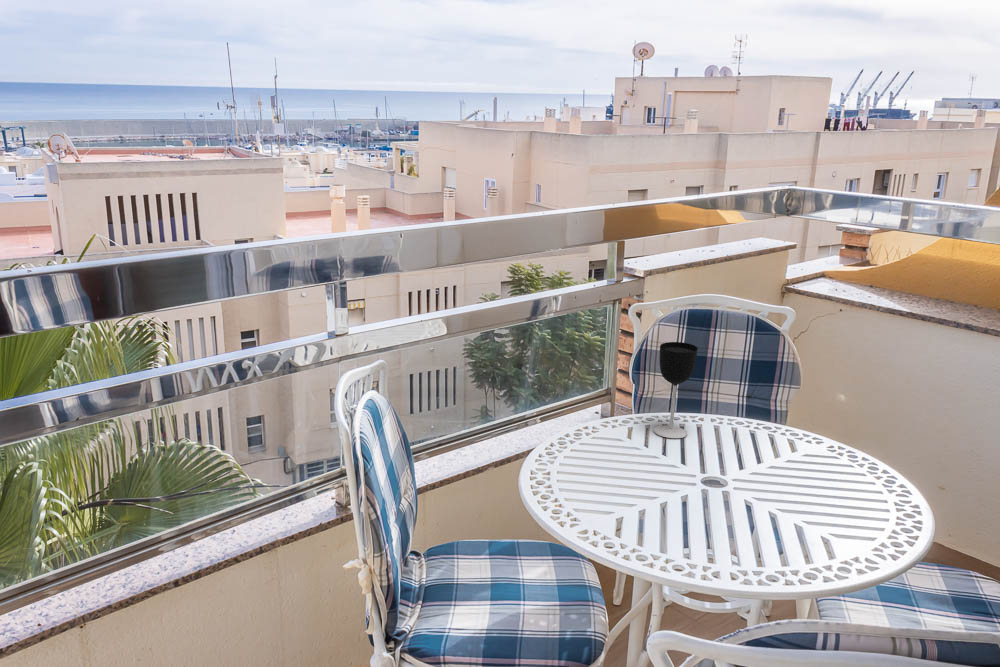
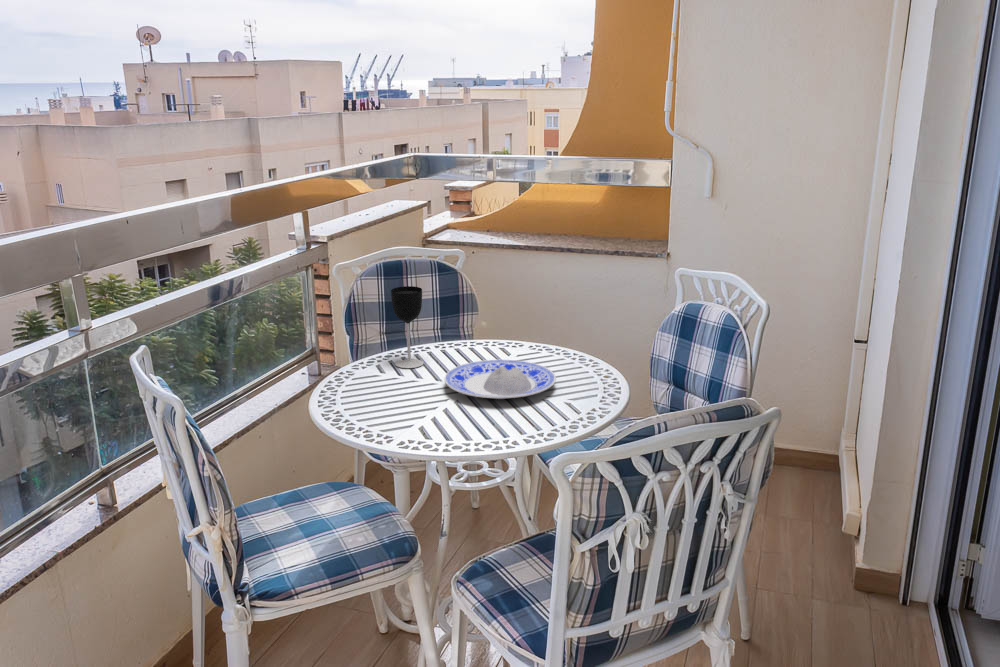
plate: none [684,450,832,515] -> present [444,360,556,399]

